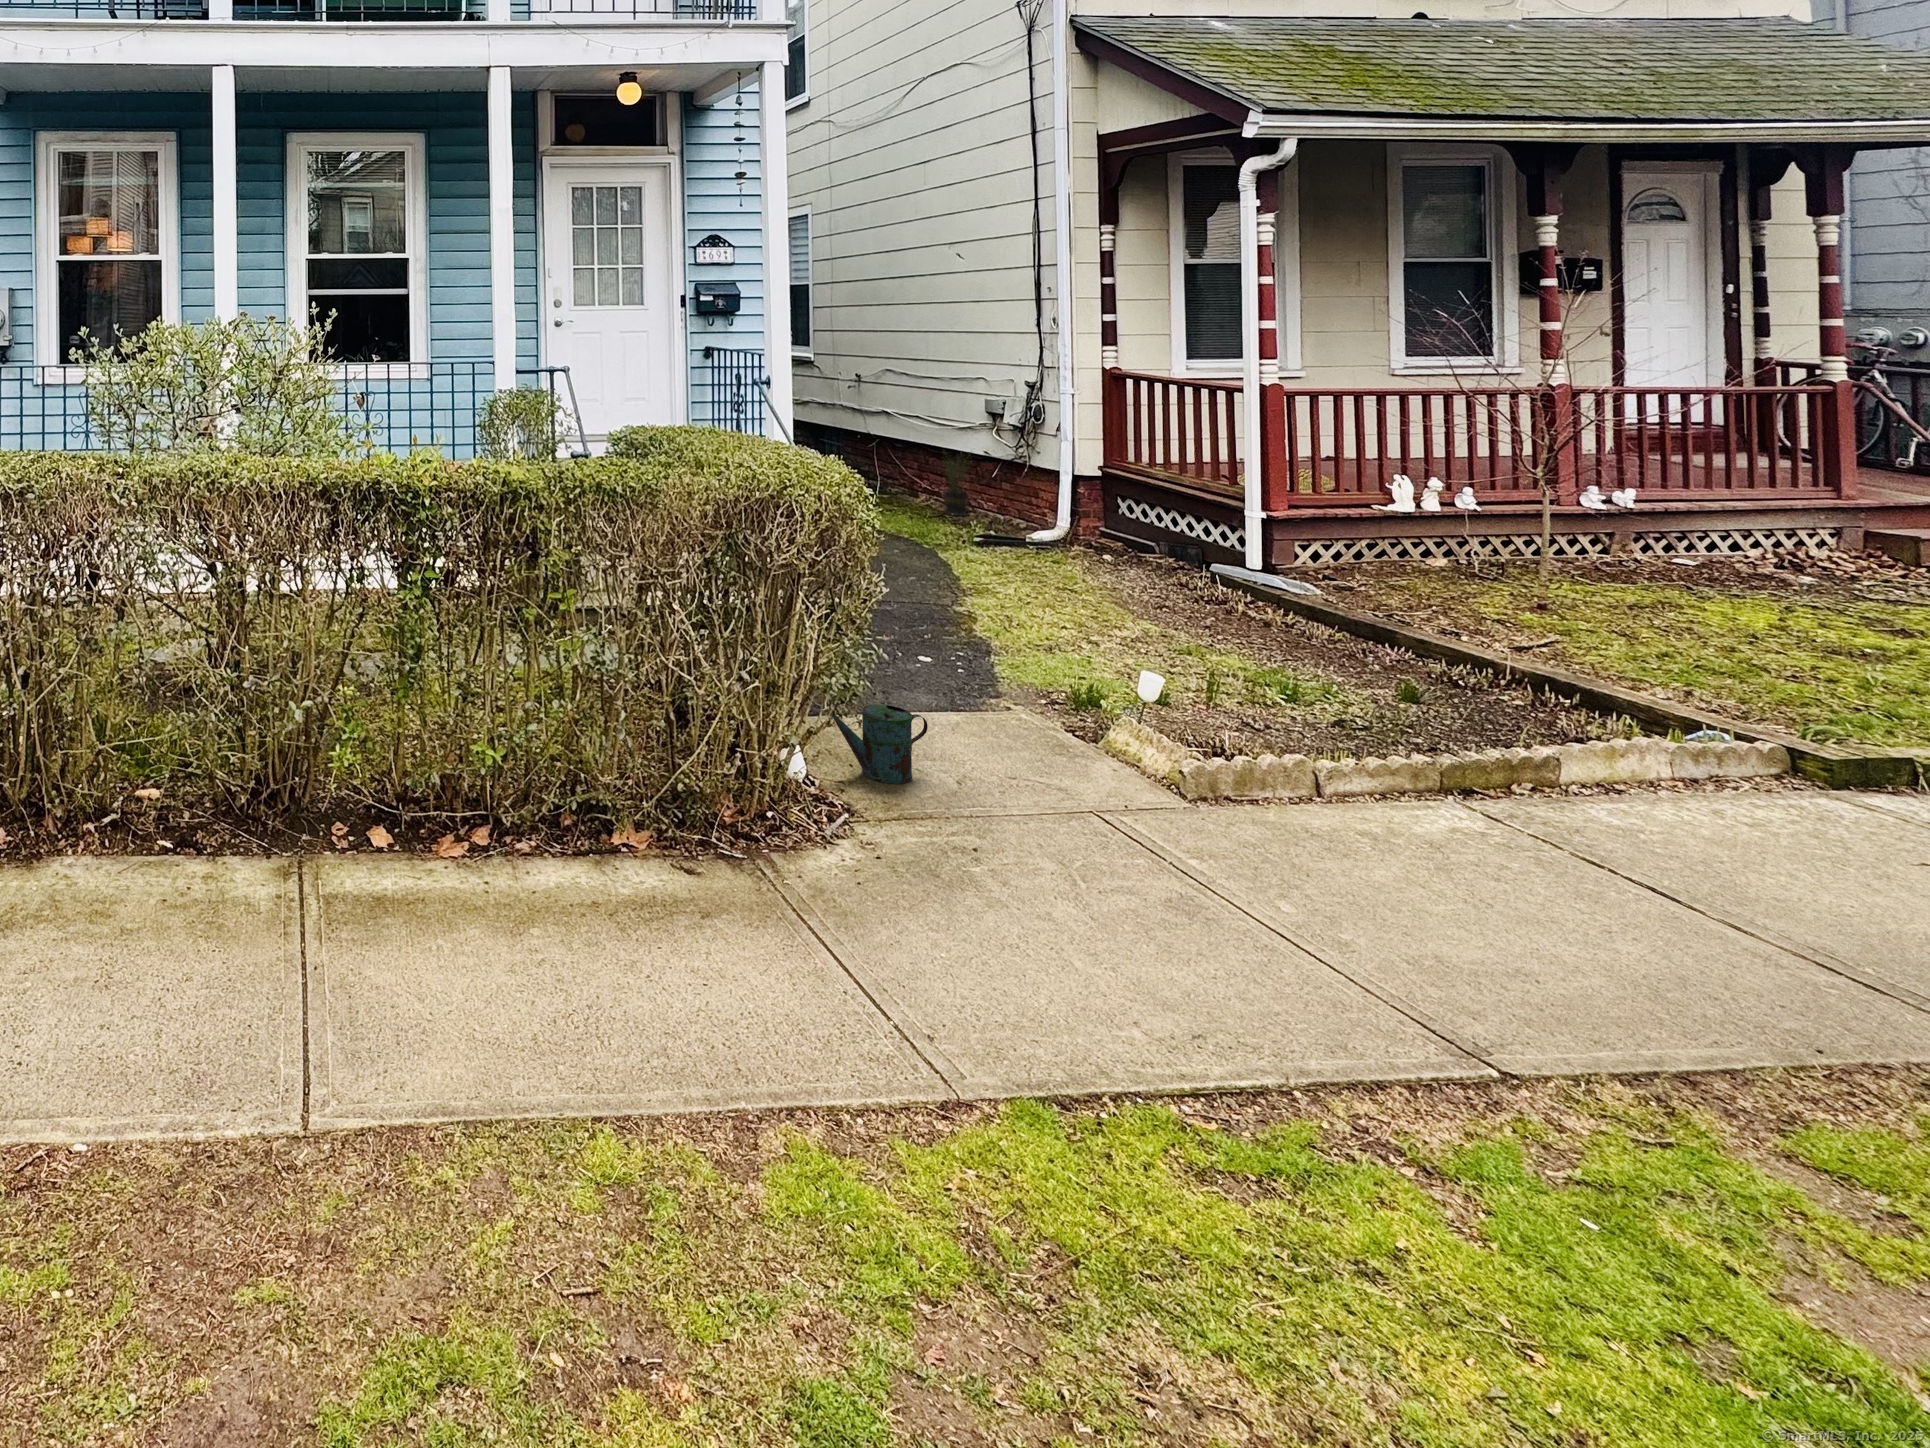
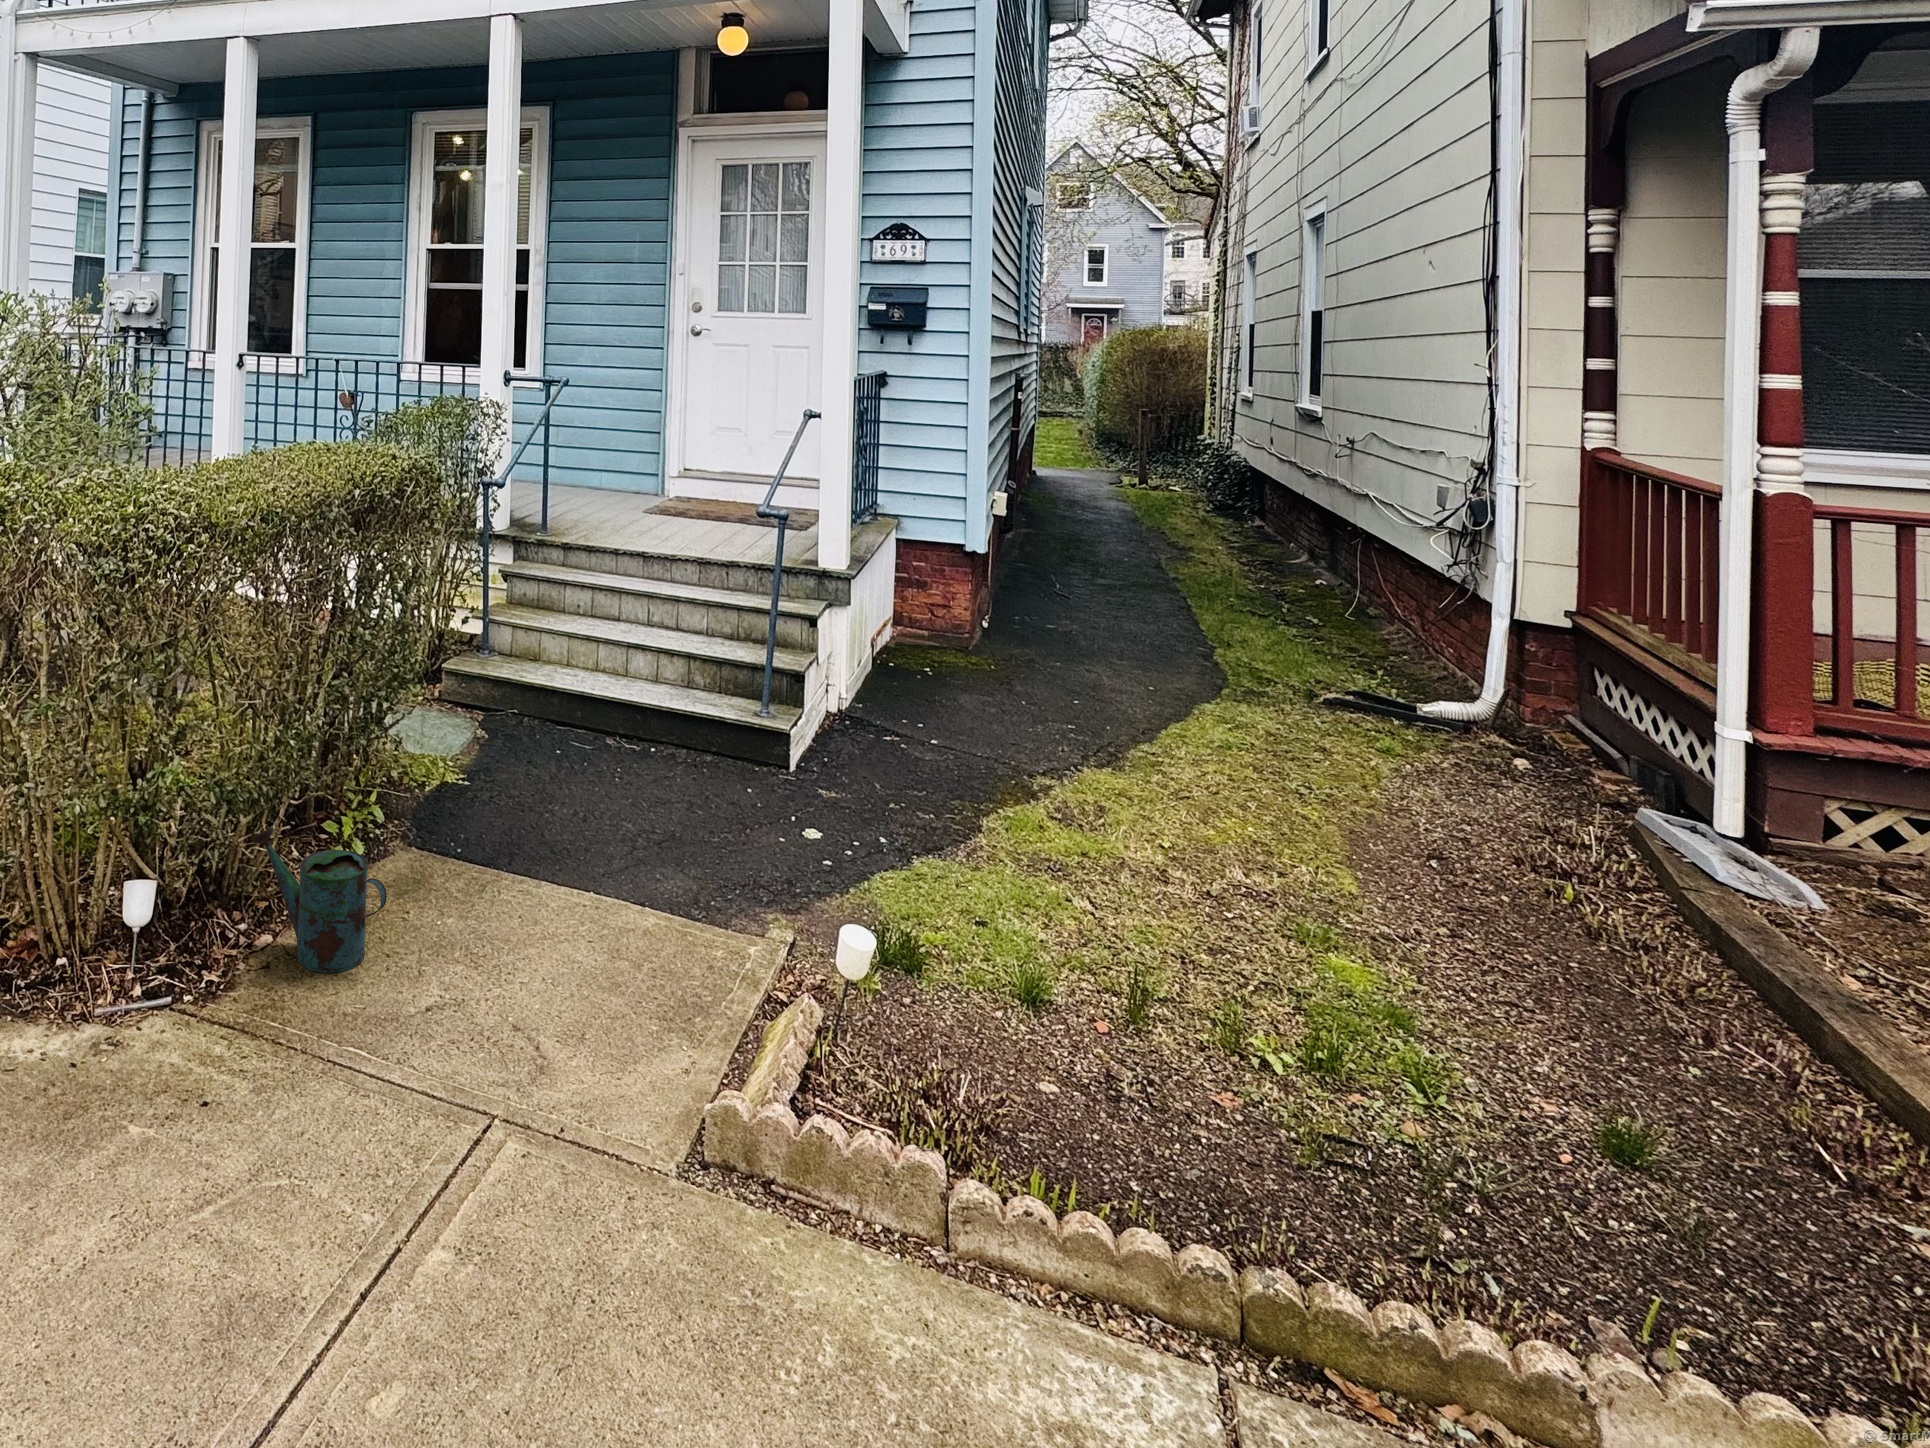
potted plant: present [943,451,968,516] -> none [1350,561,1429,676]

